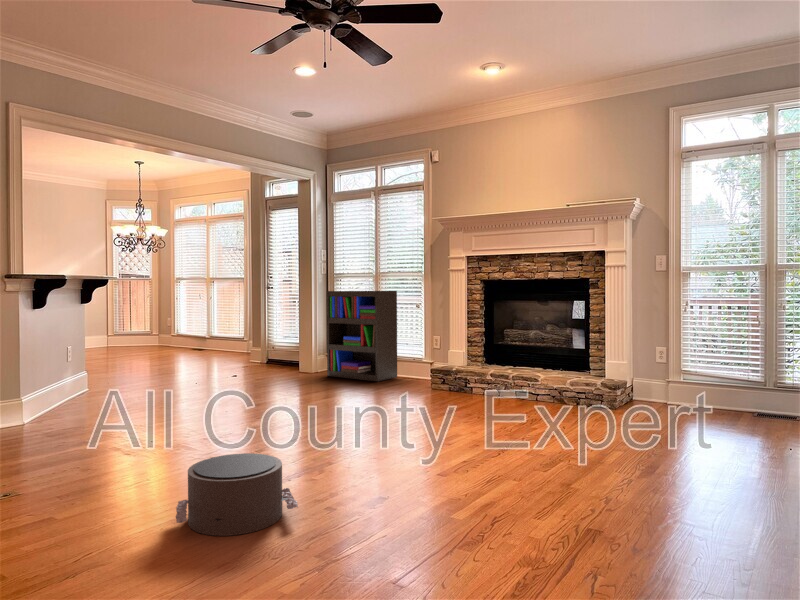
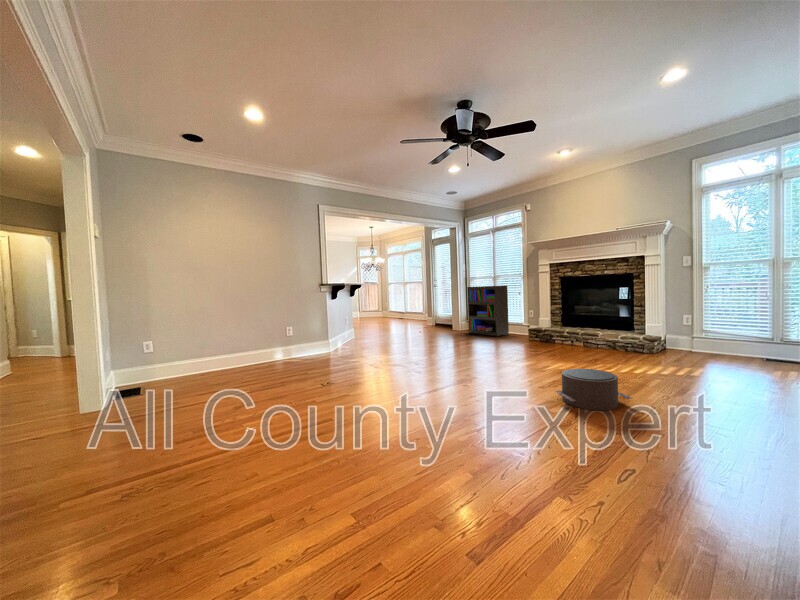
pouf: present [176,453,298,536] -> present [556,369,632,410]

